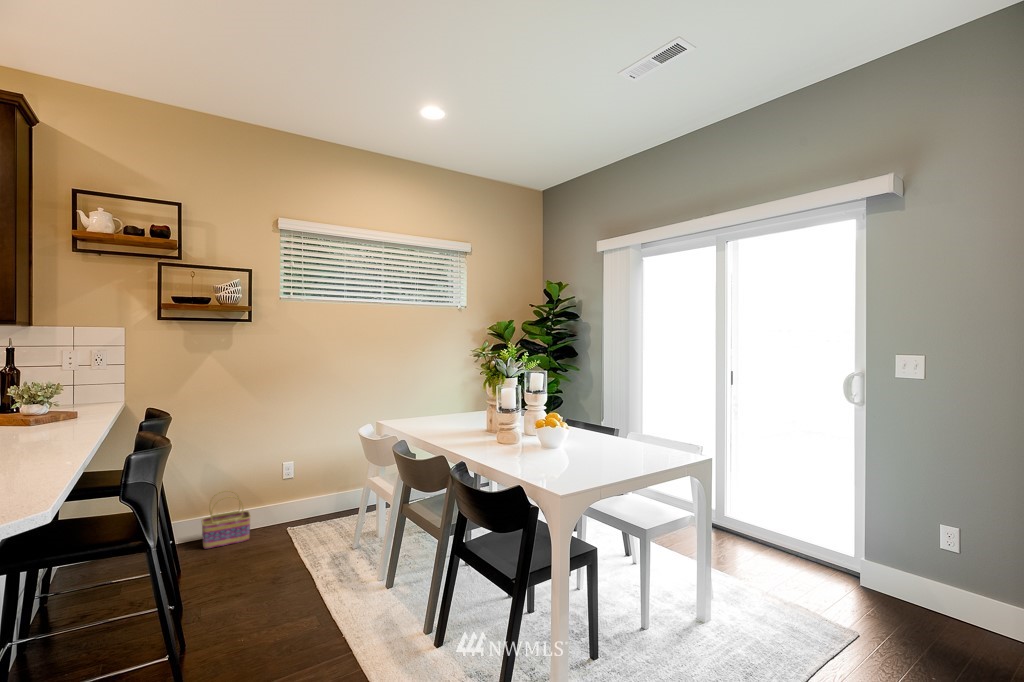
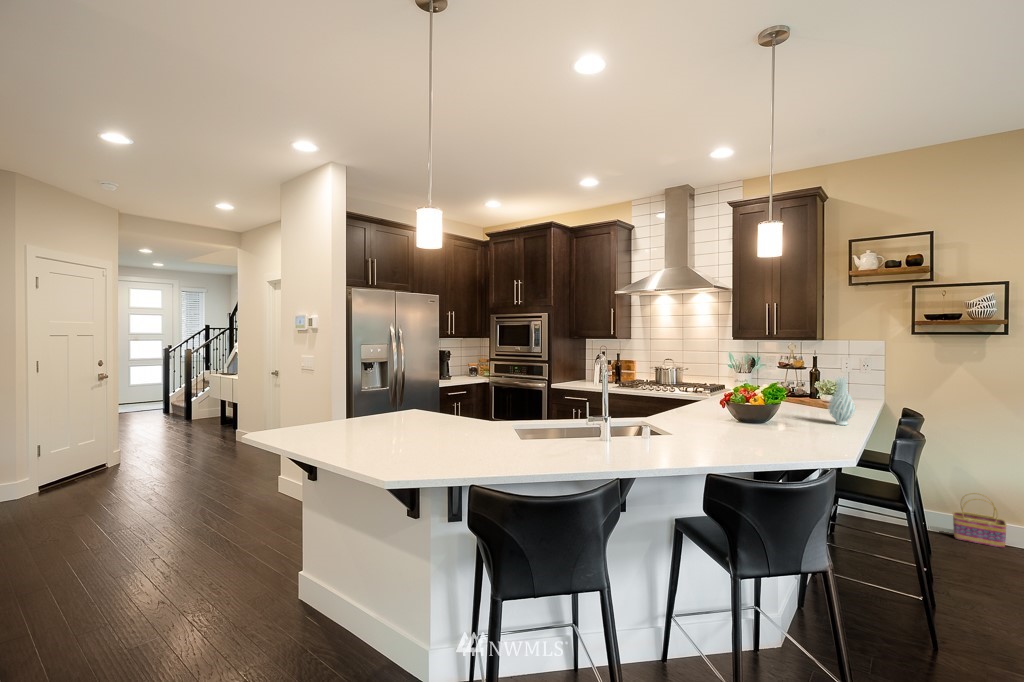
vase: none [22,369,71,447] -> present [829,377,855,425]

